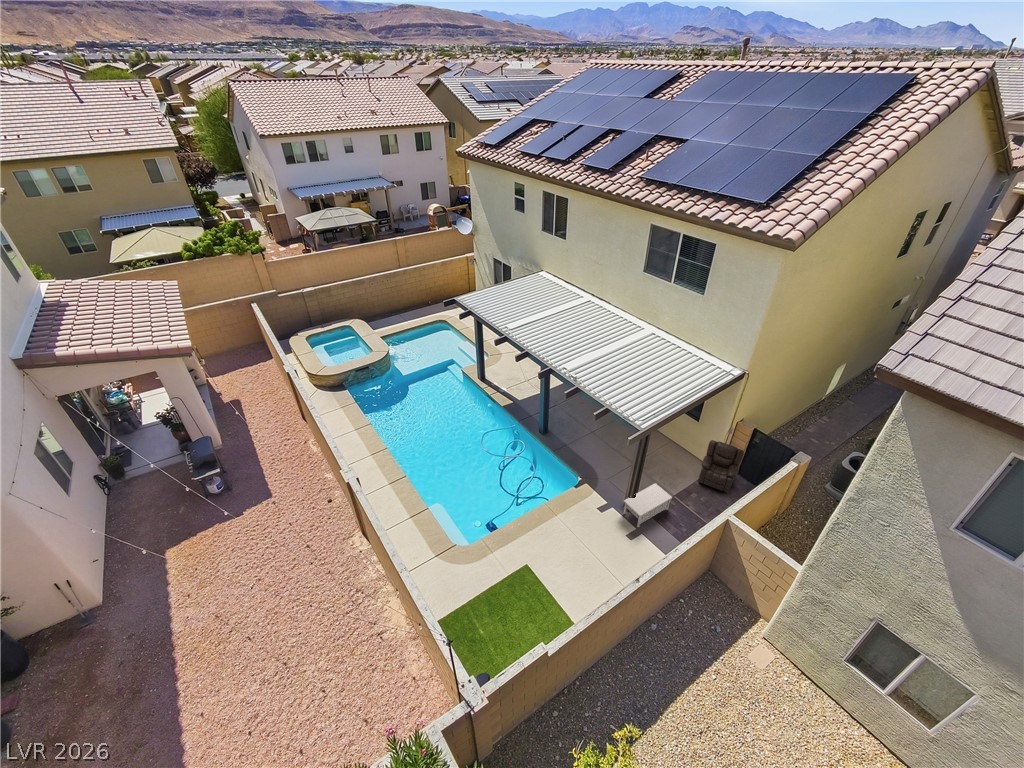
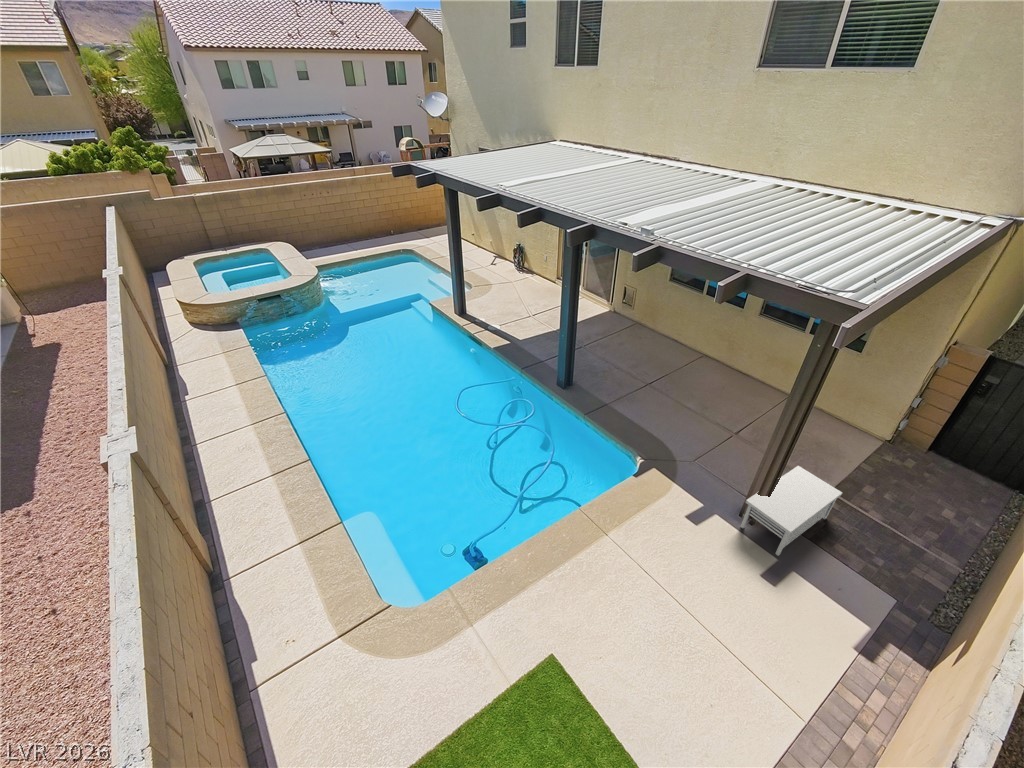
chair: present [698,440,744,493] -> none [867,386,961,485]

